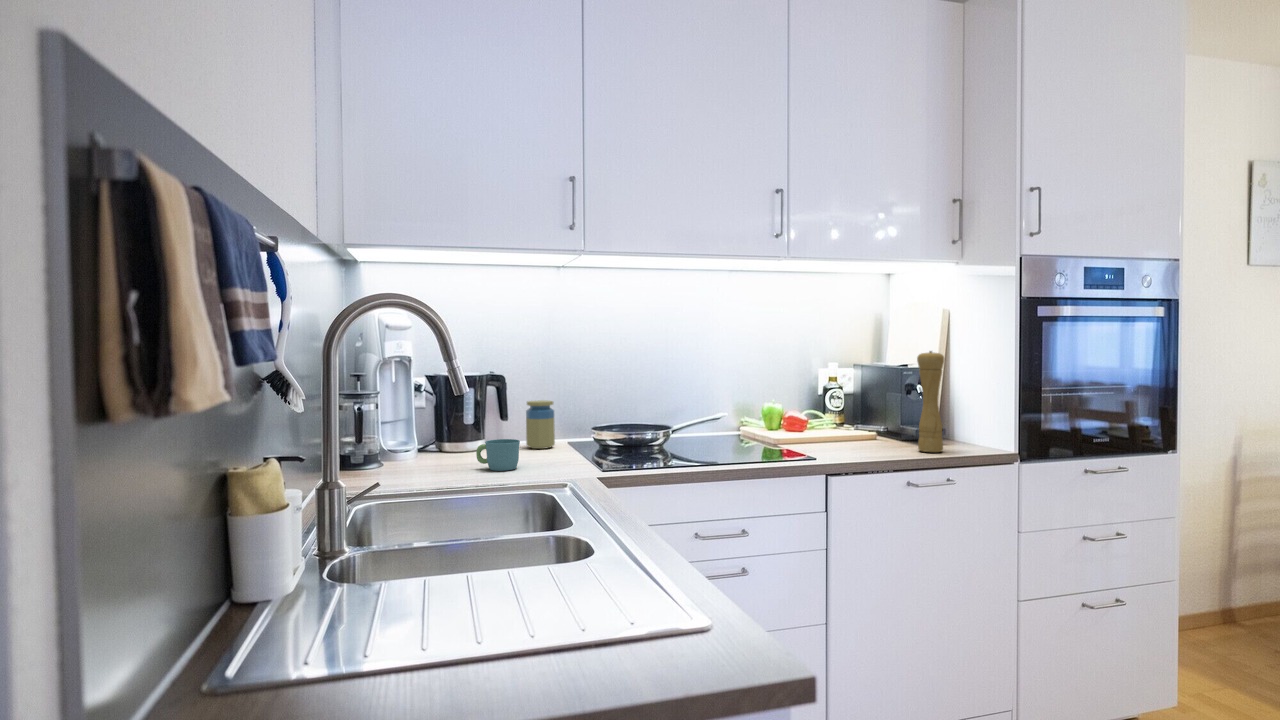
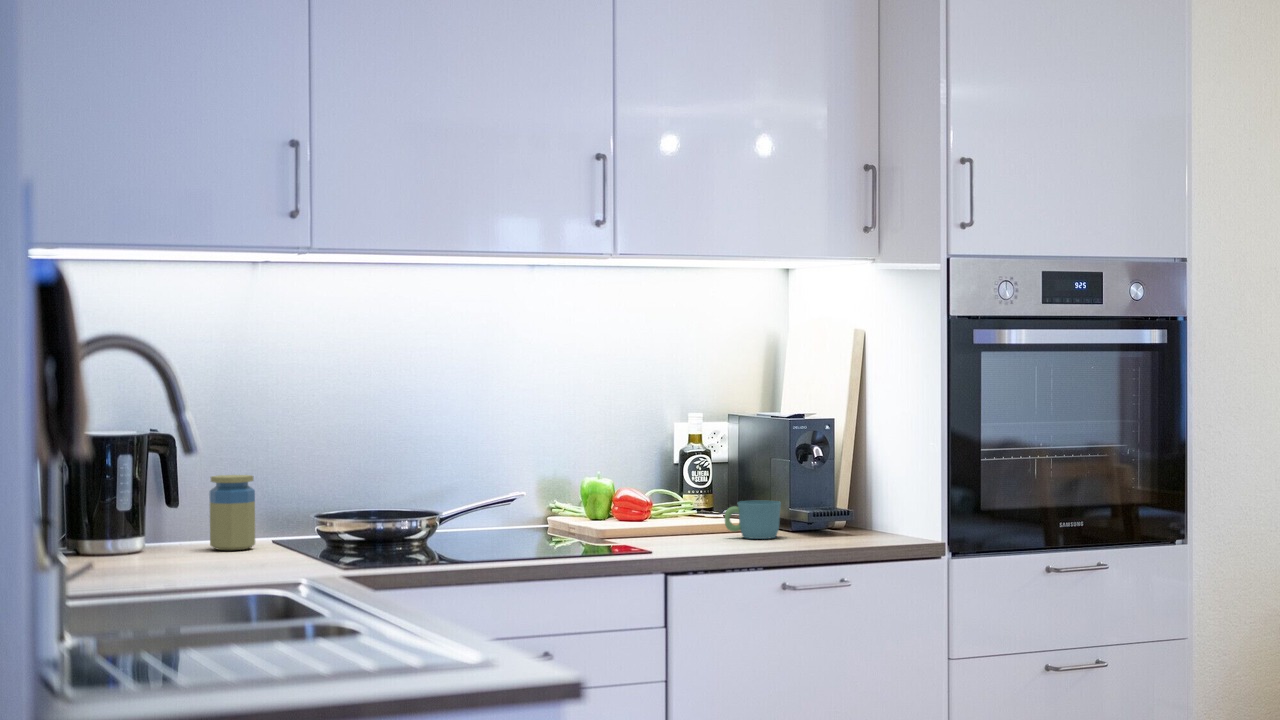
pepper mill: present [917,351,944,452] -> none [799,396,836,542]
mug: present [476,439,520,471] -> present [725,500,781,539]

